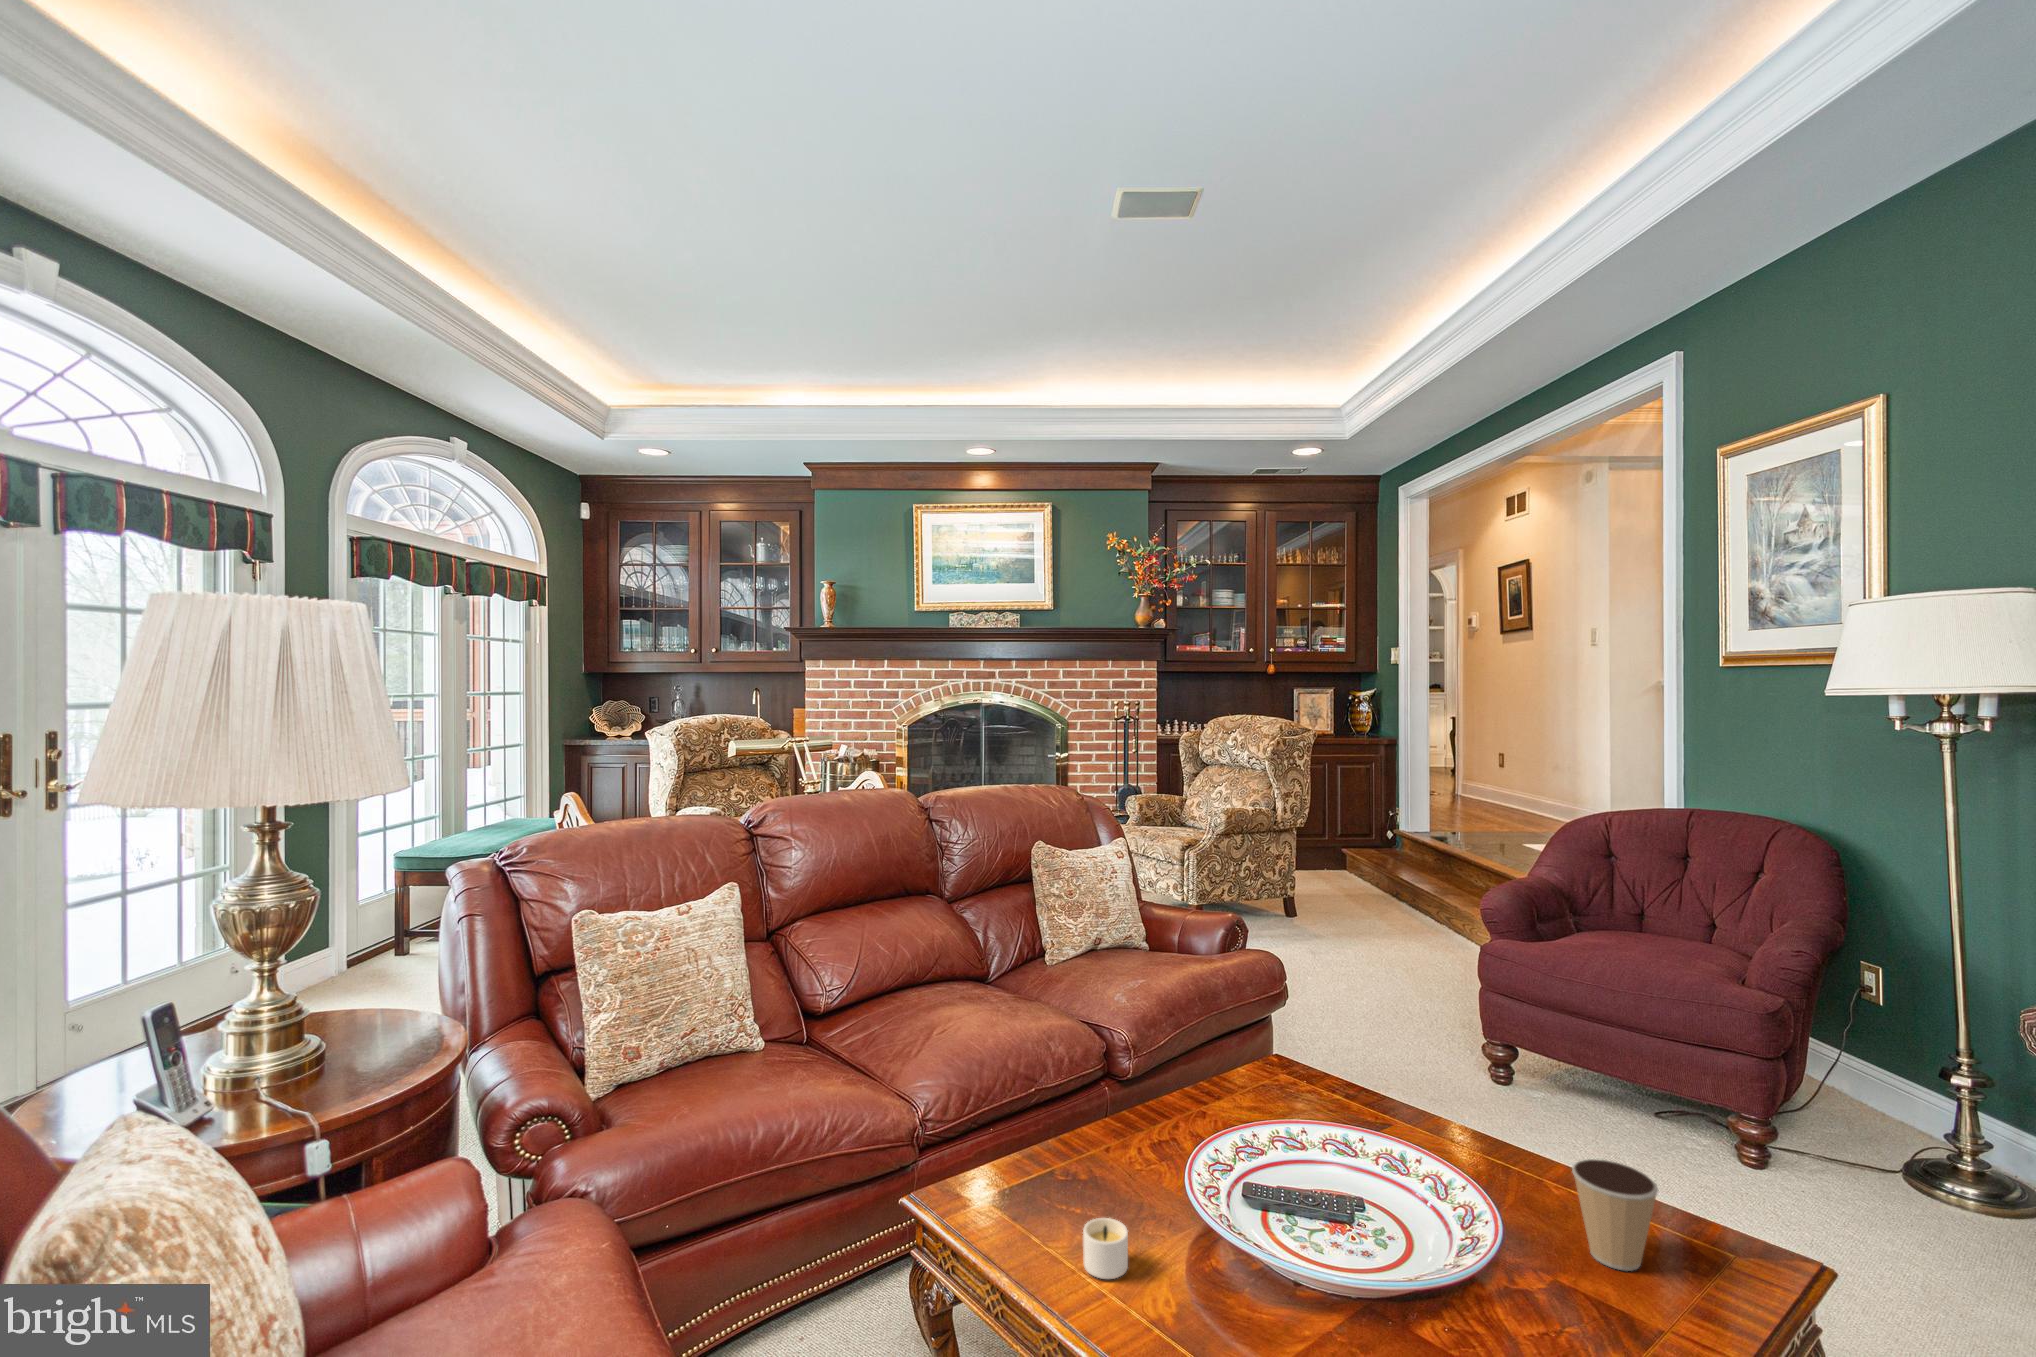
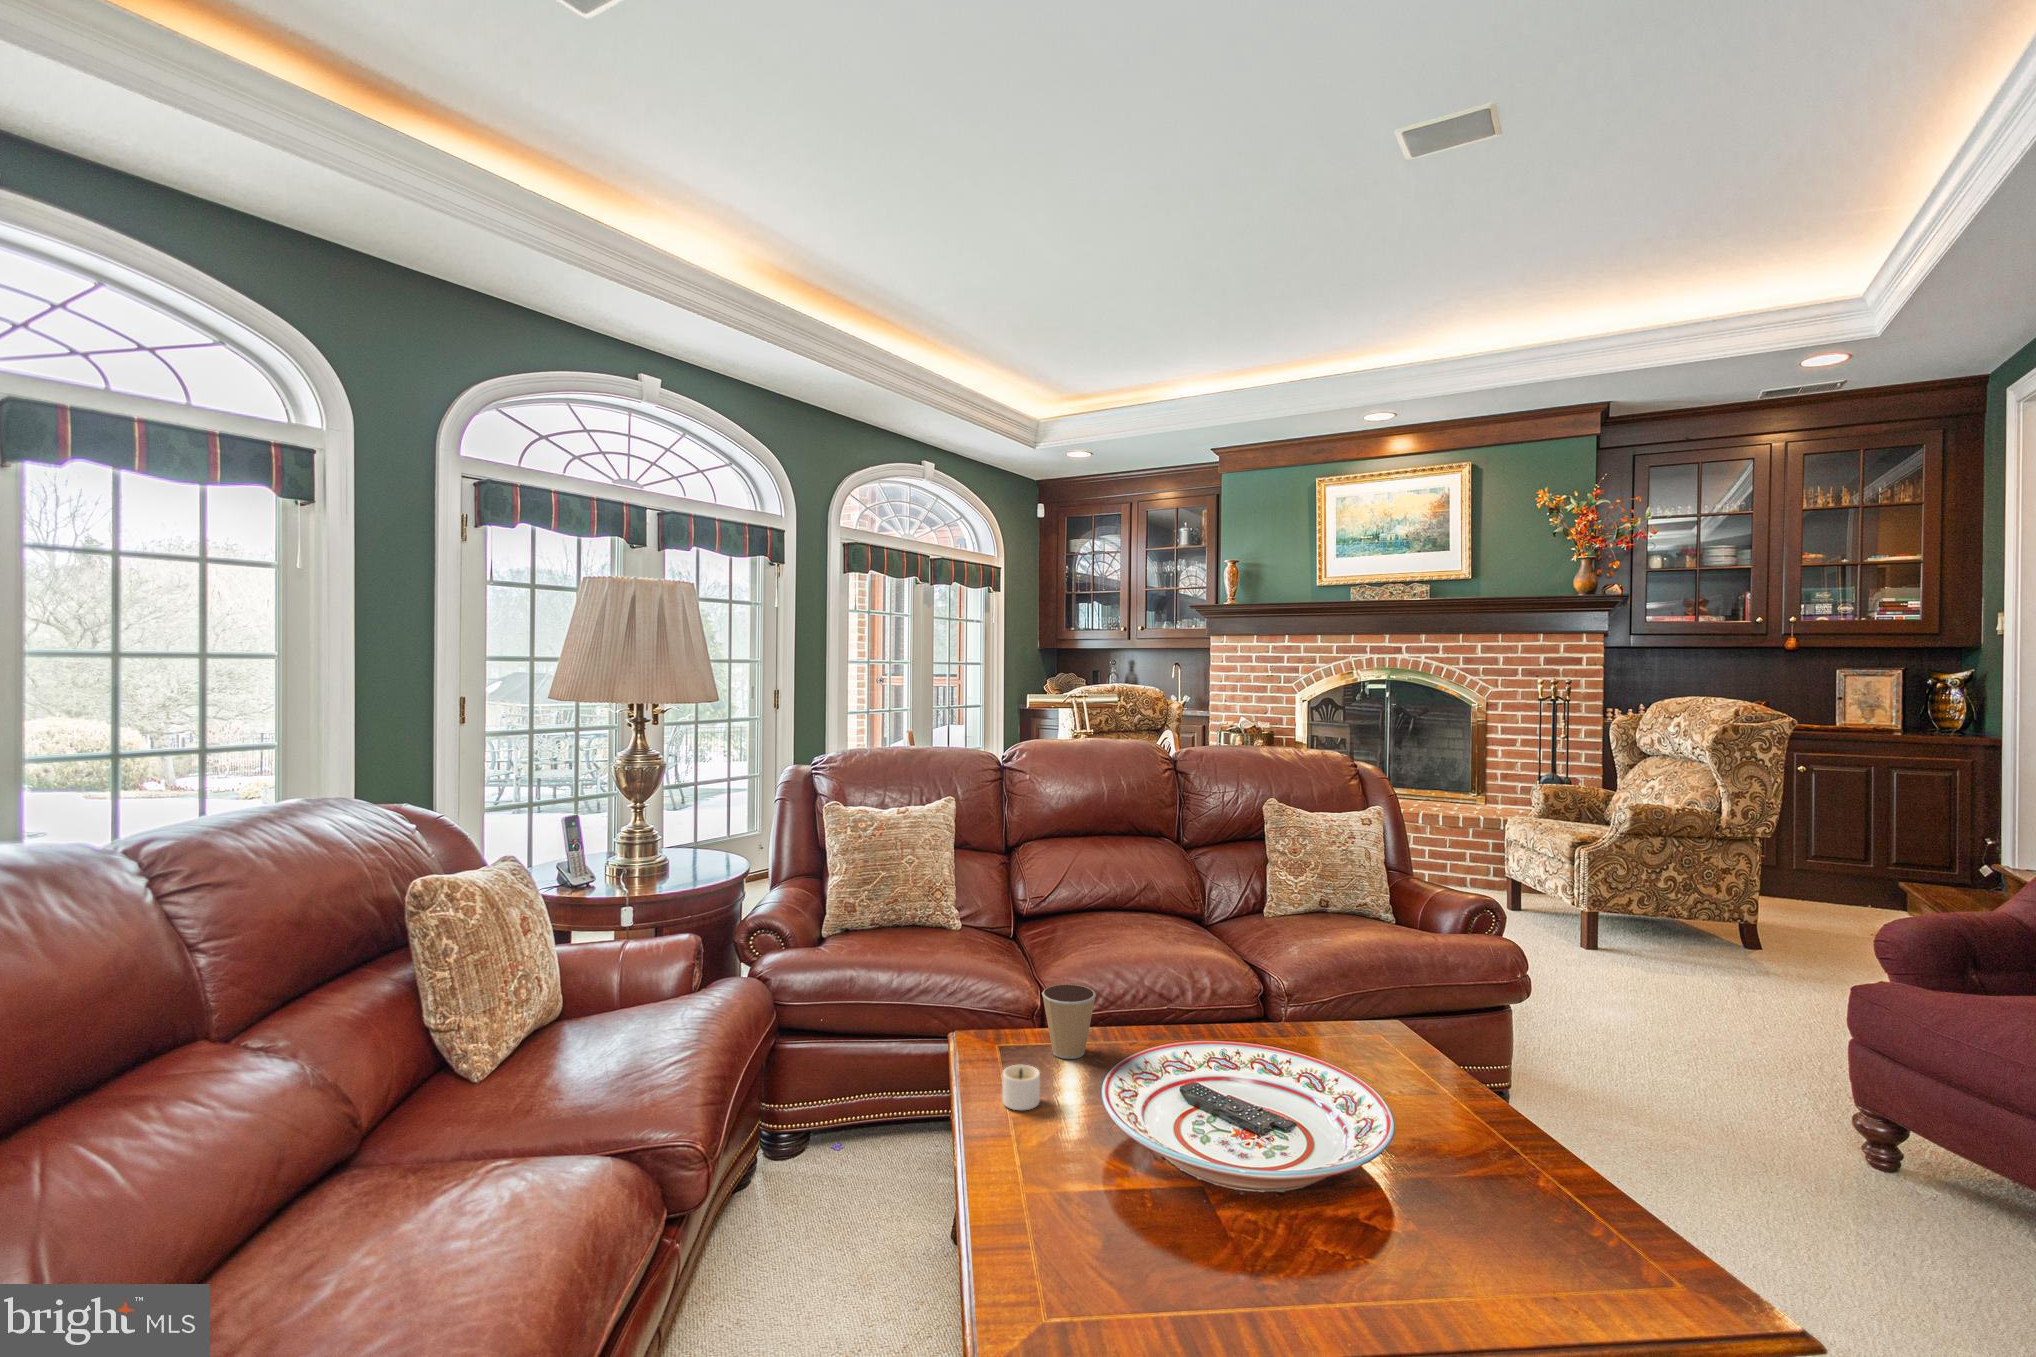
coffee cup: present [1572,1159,1659,1271] -> present [1042,984,1096,1059]

